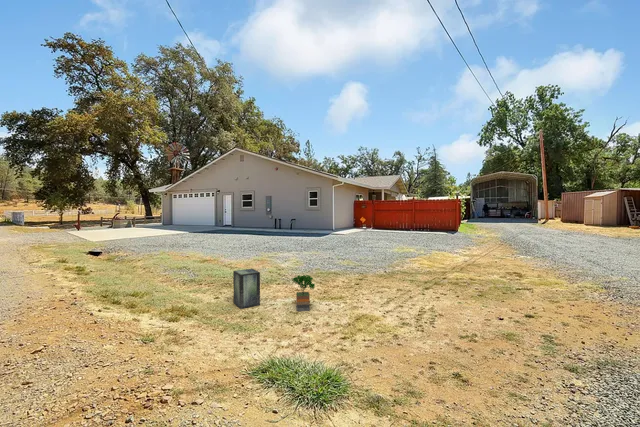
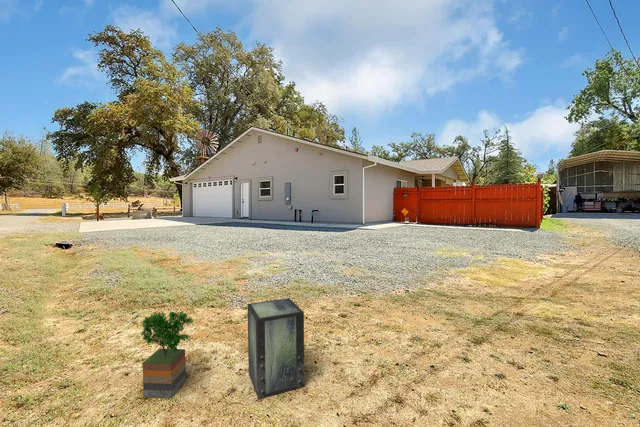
storage box: present [233,269,260,309] -> present [248,298,304,399]

